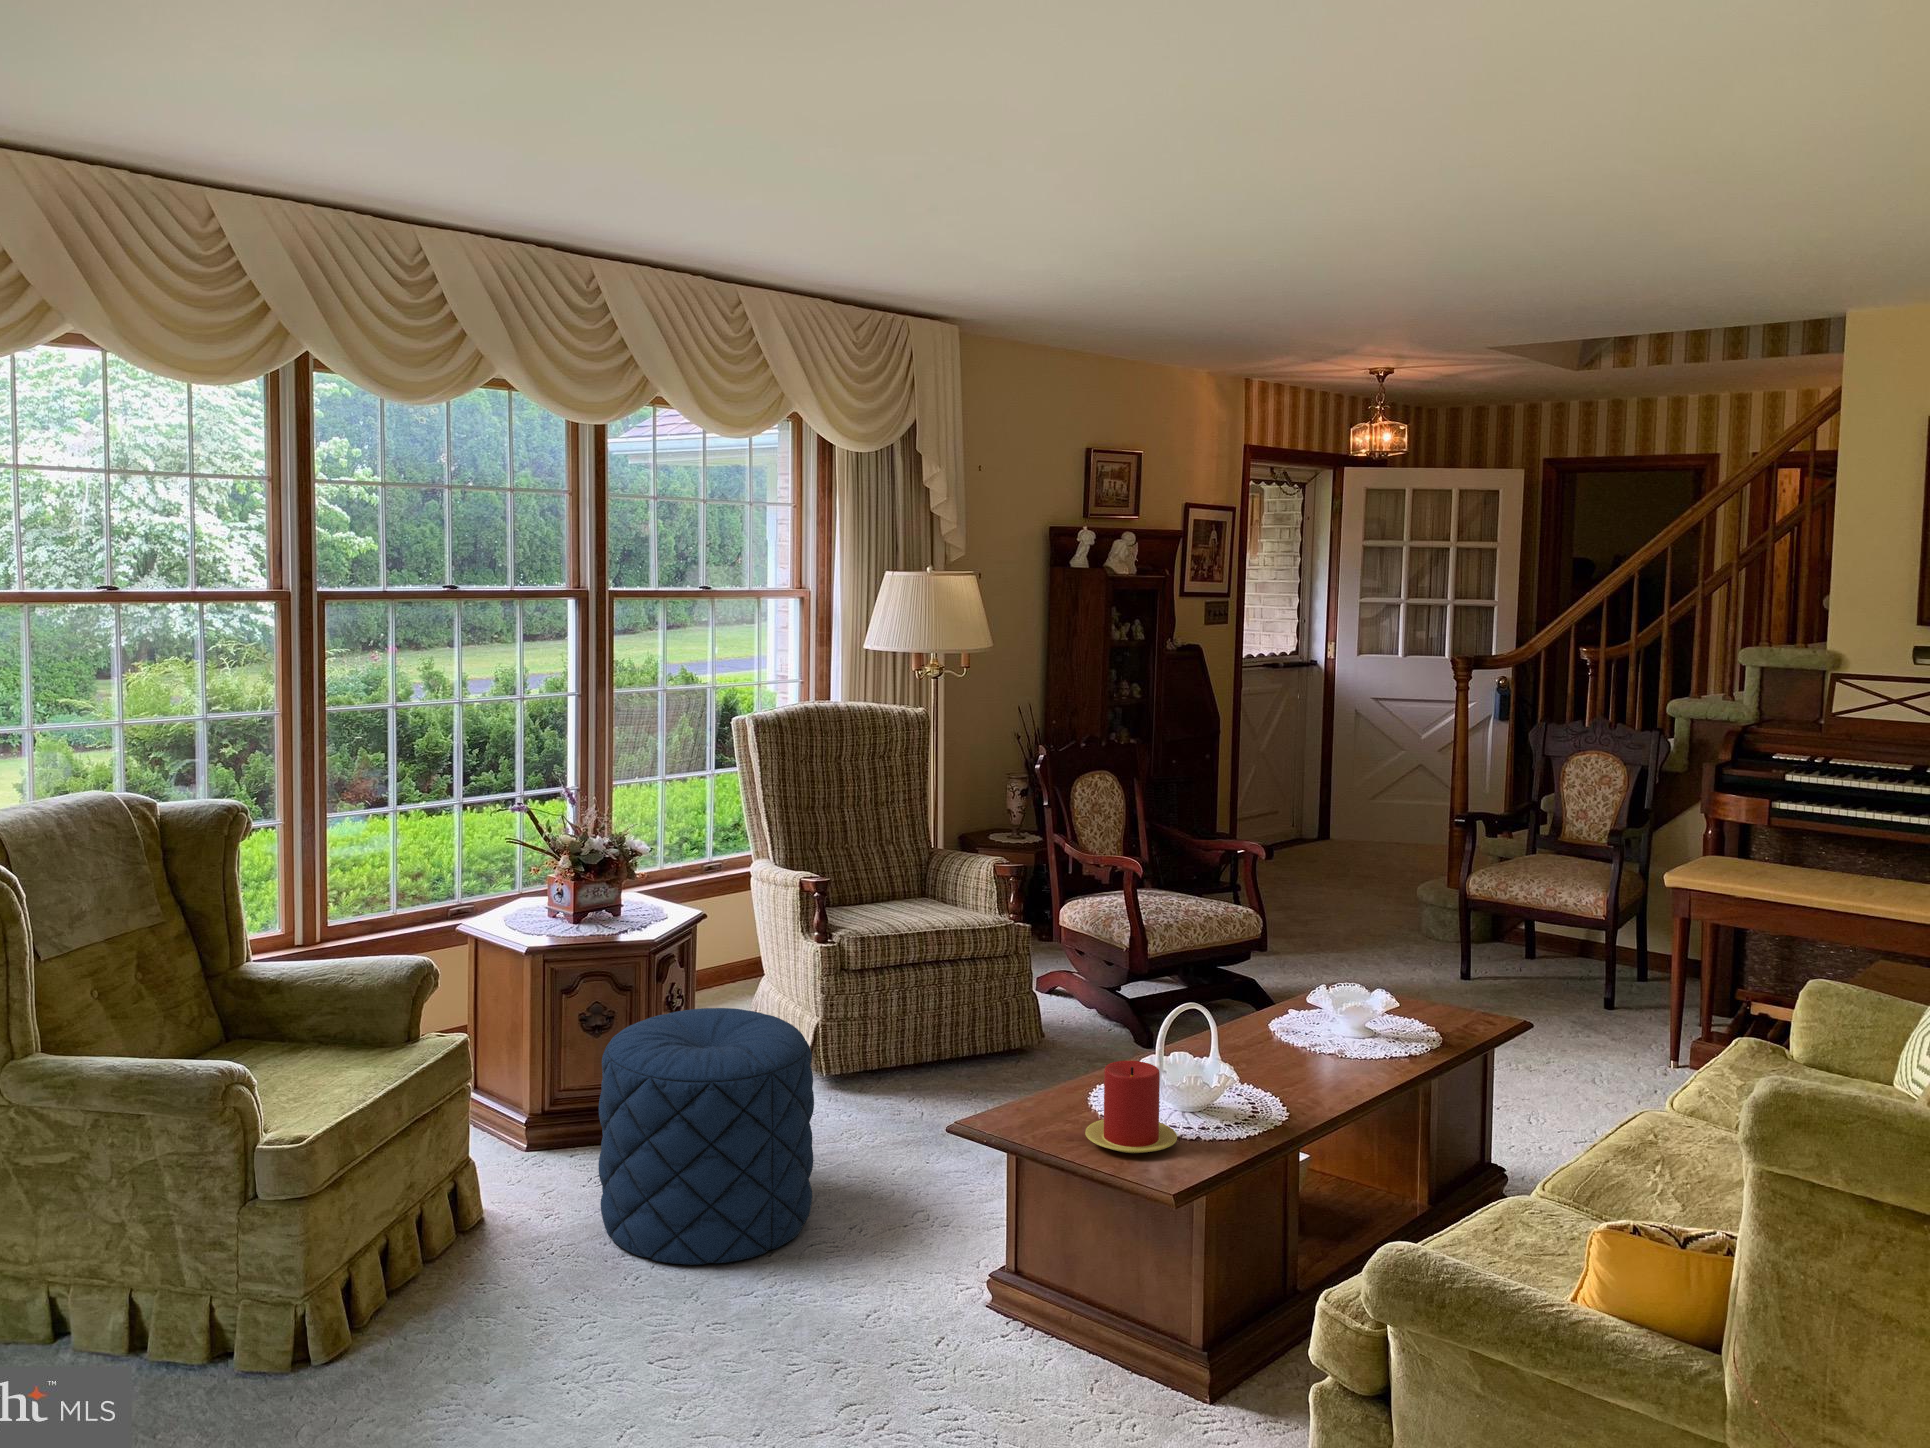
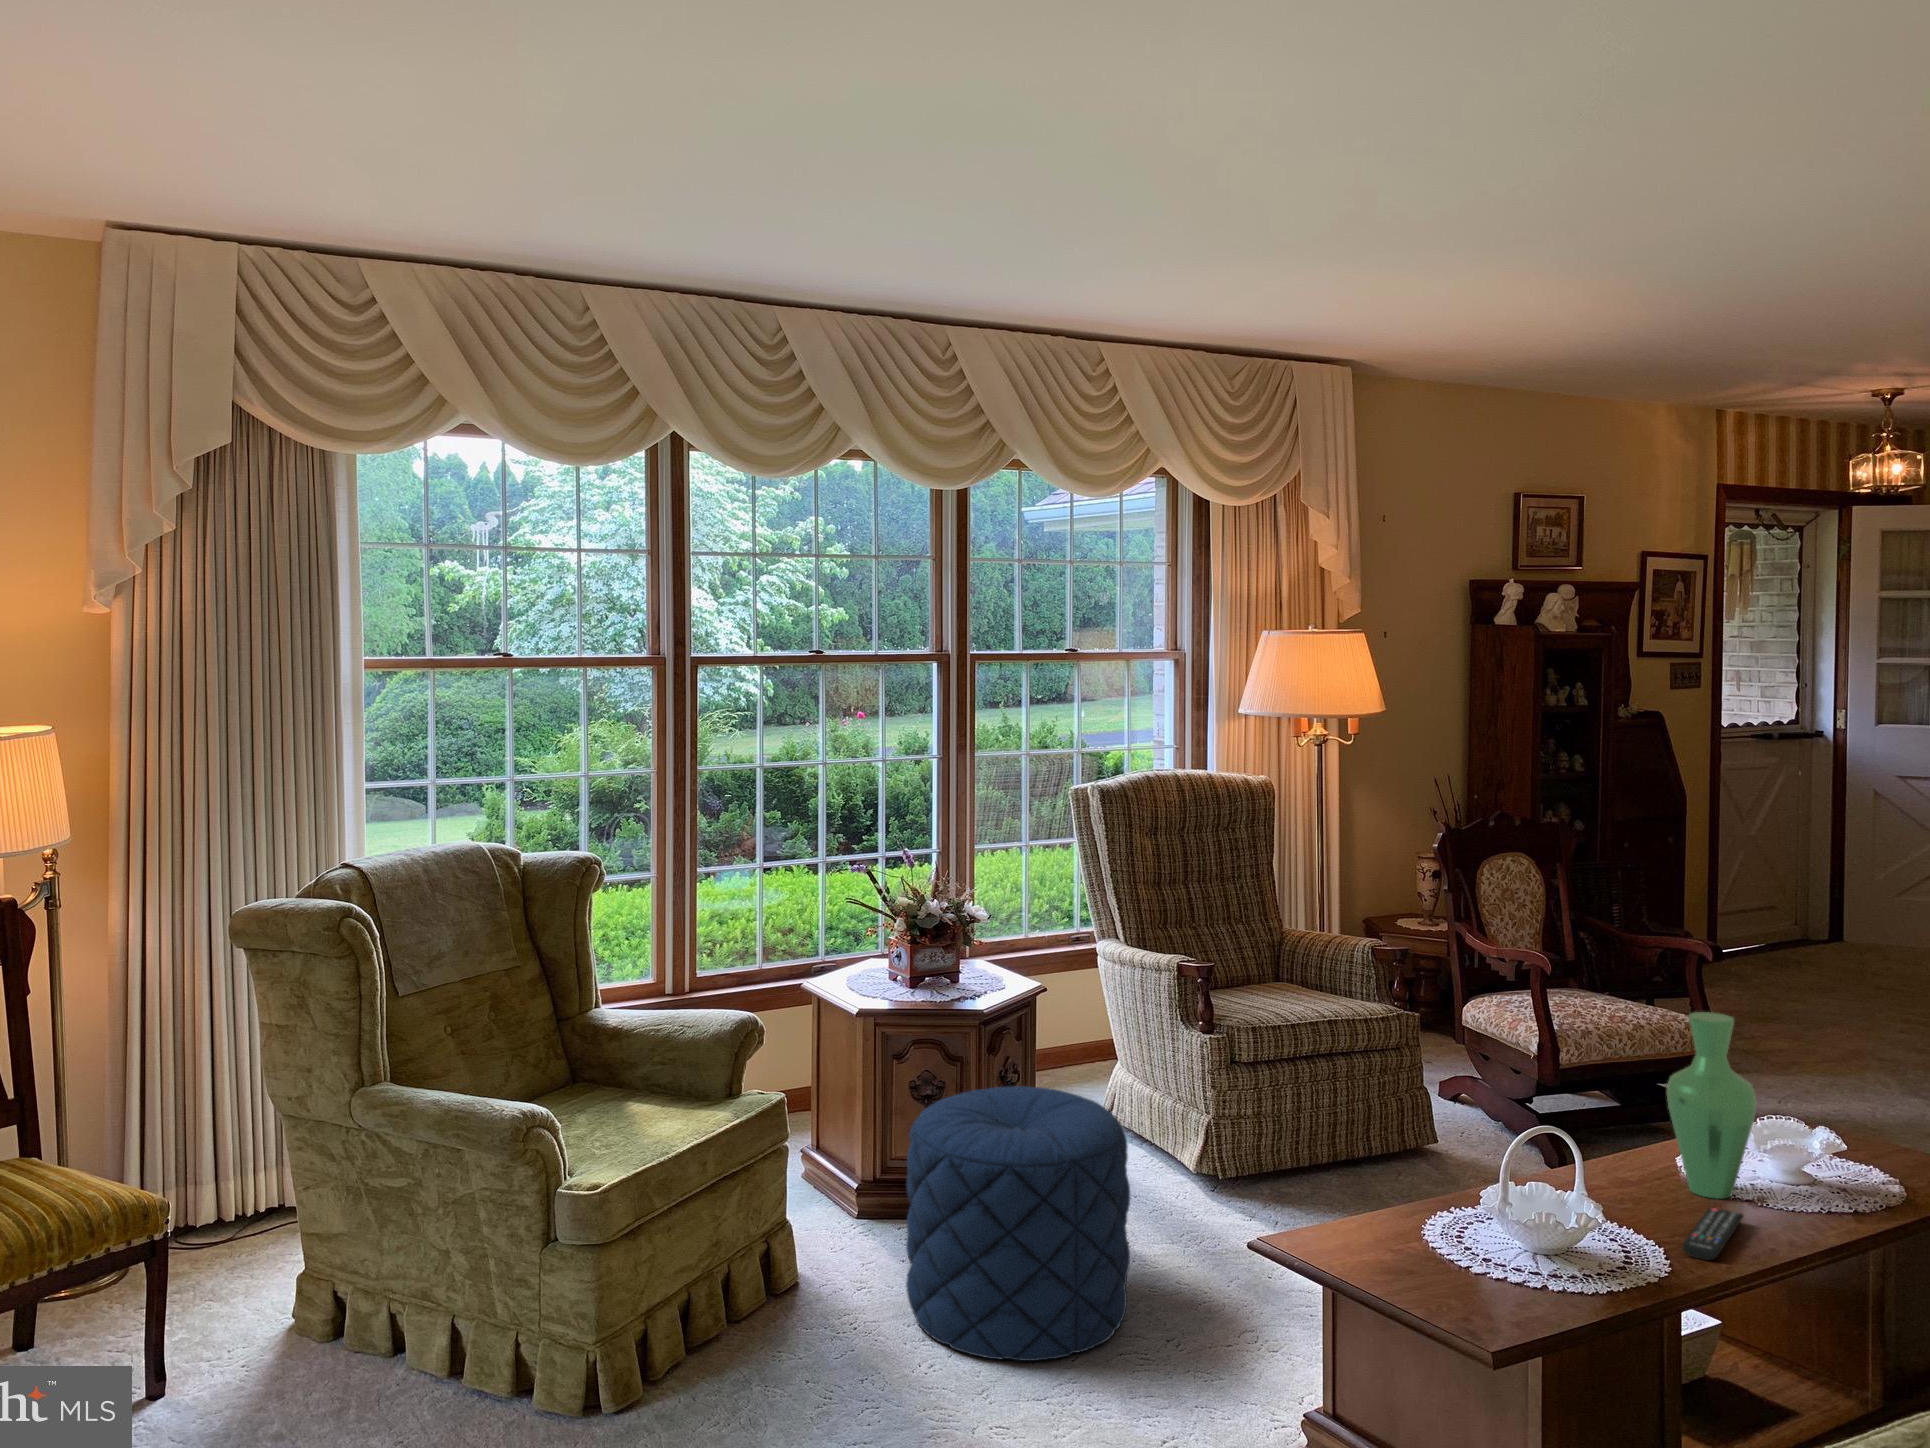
vase: none [1268,901,1338,1055] -> present [1667,1012,1757,1199]
candle: present [1085,1061,1177,1153] -> none [1405,1187,1517,1298]
remote control: none [1293,1062,1332,1104] -> present [1683,1208,1743,1260]

